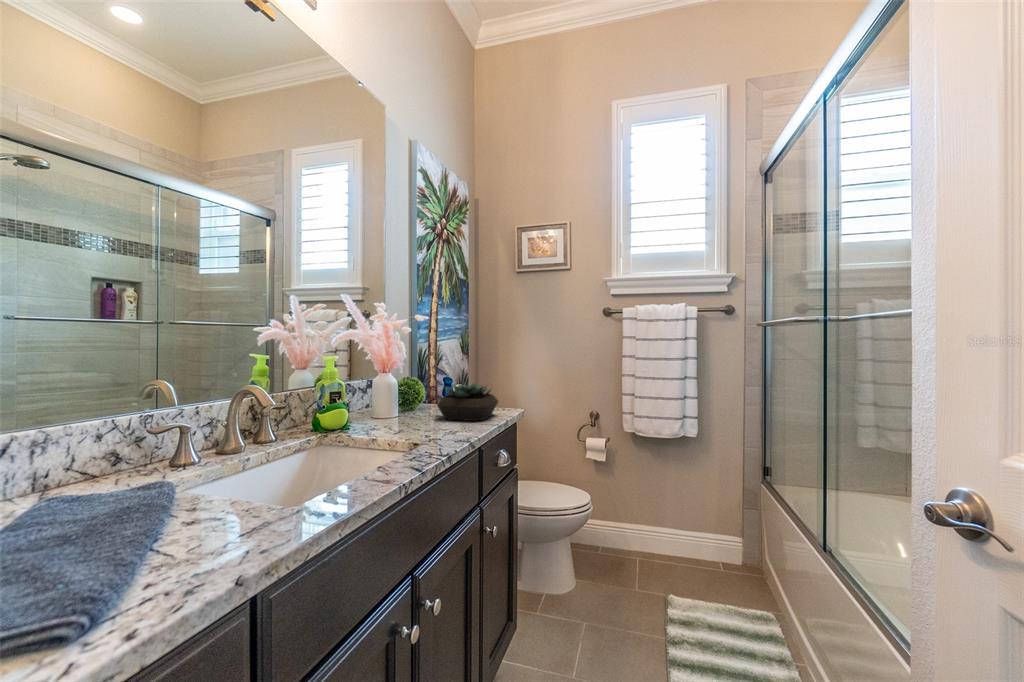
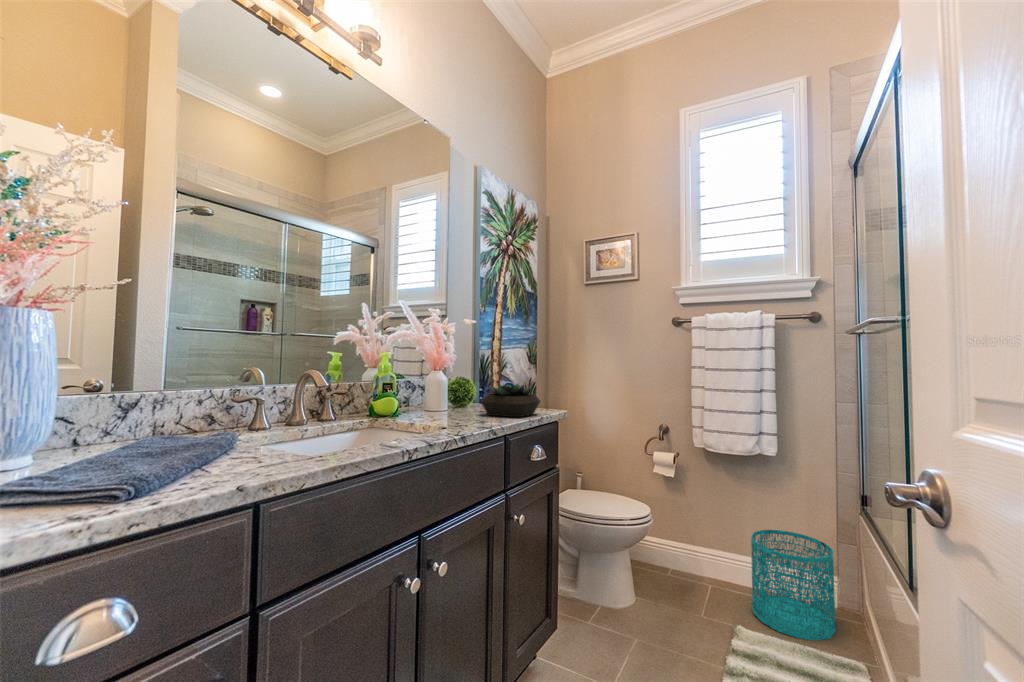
wastebasket: none [676,502,744,597] -> present [751,530,836,640]

